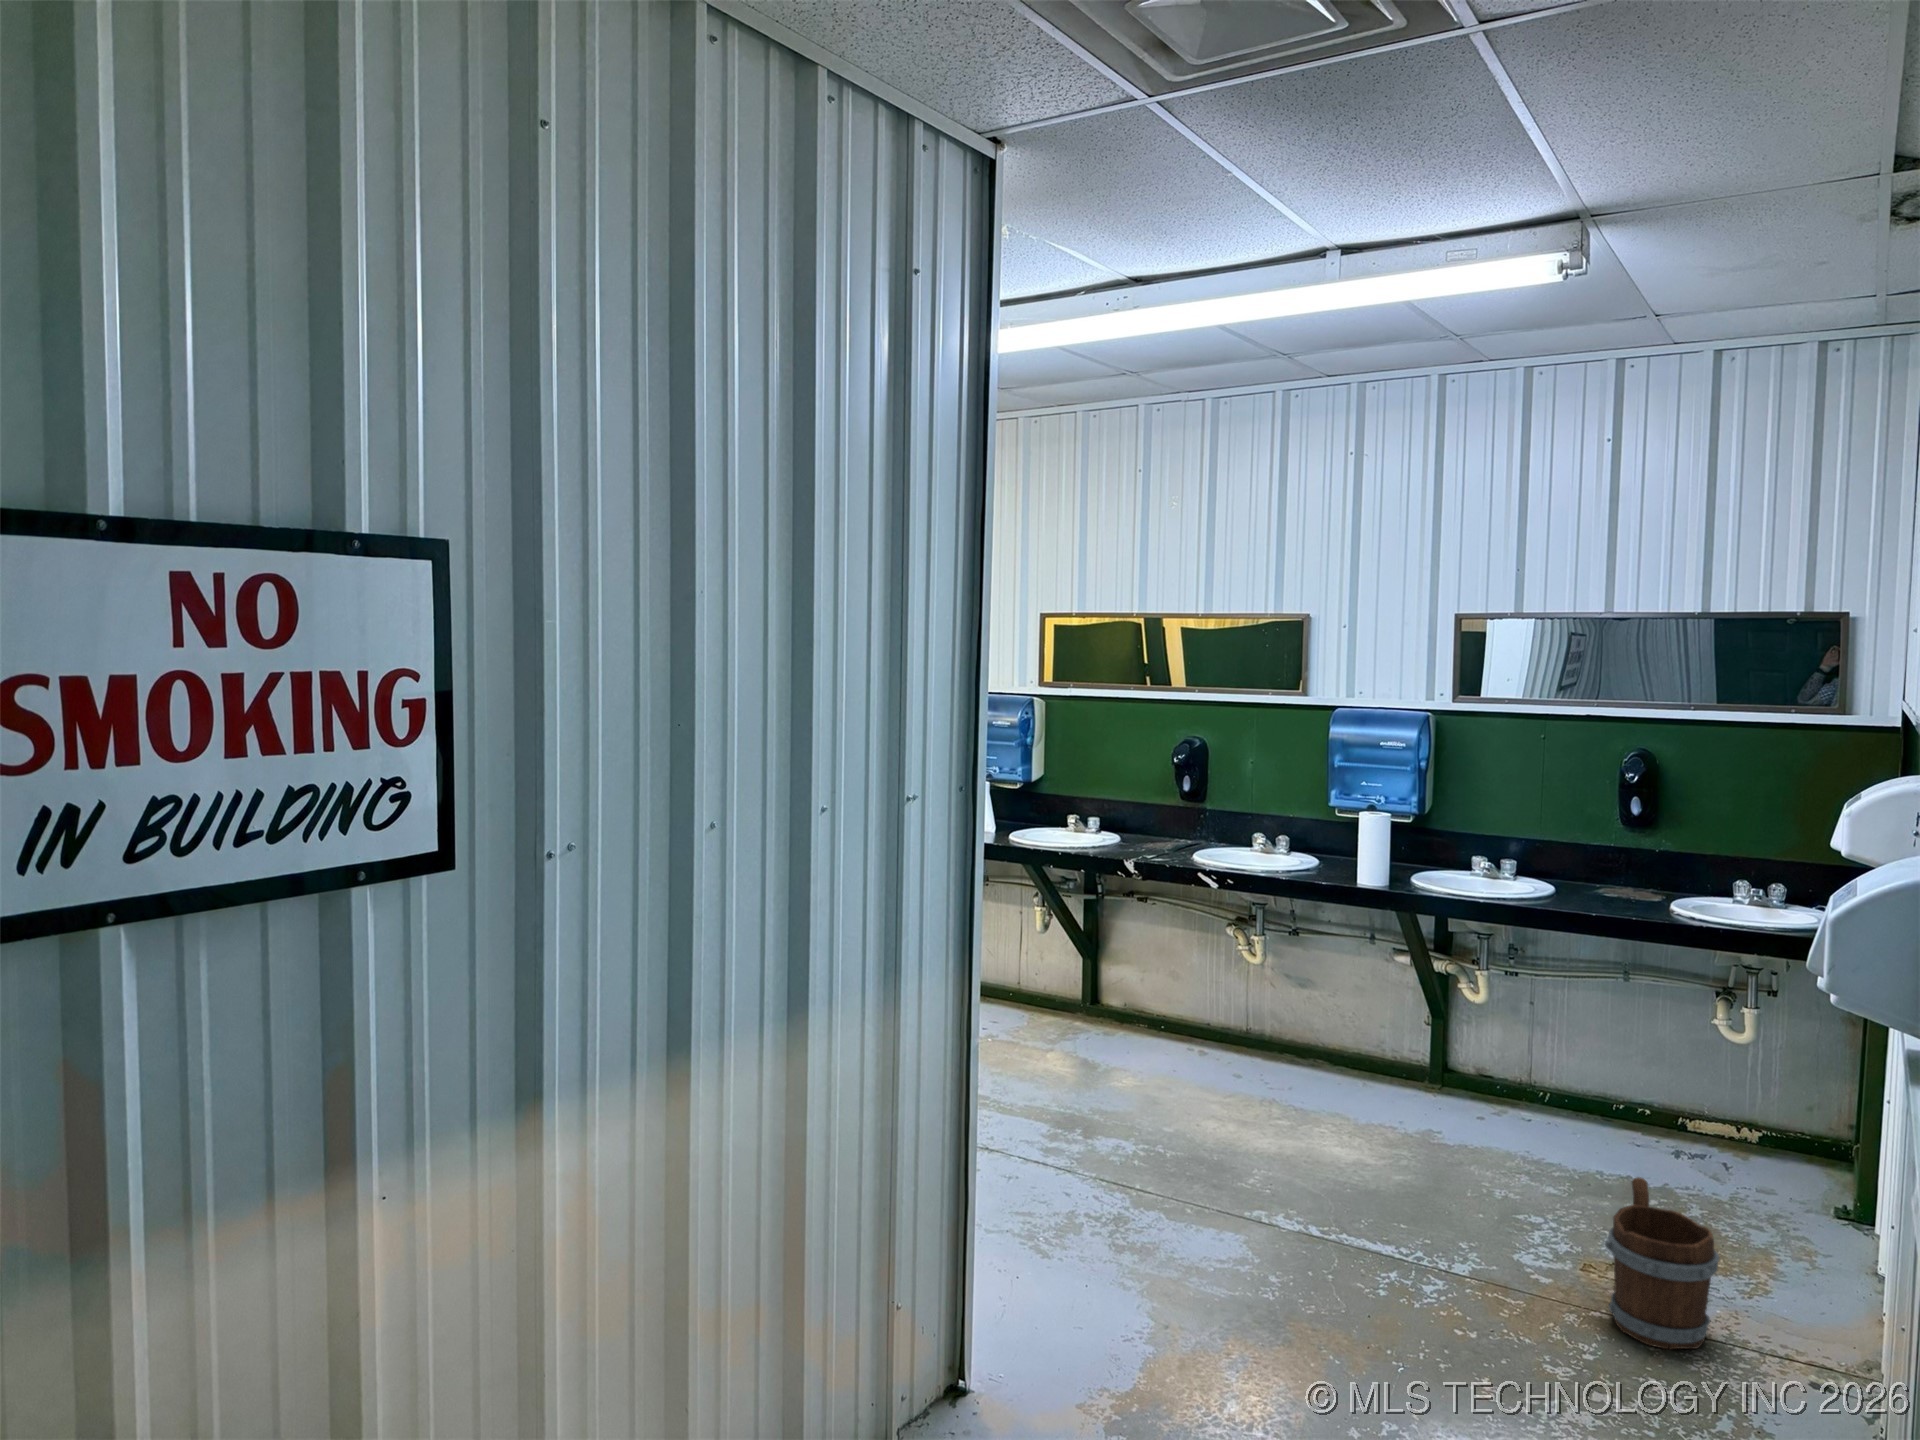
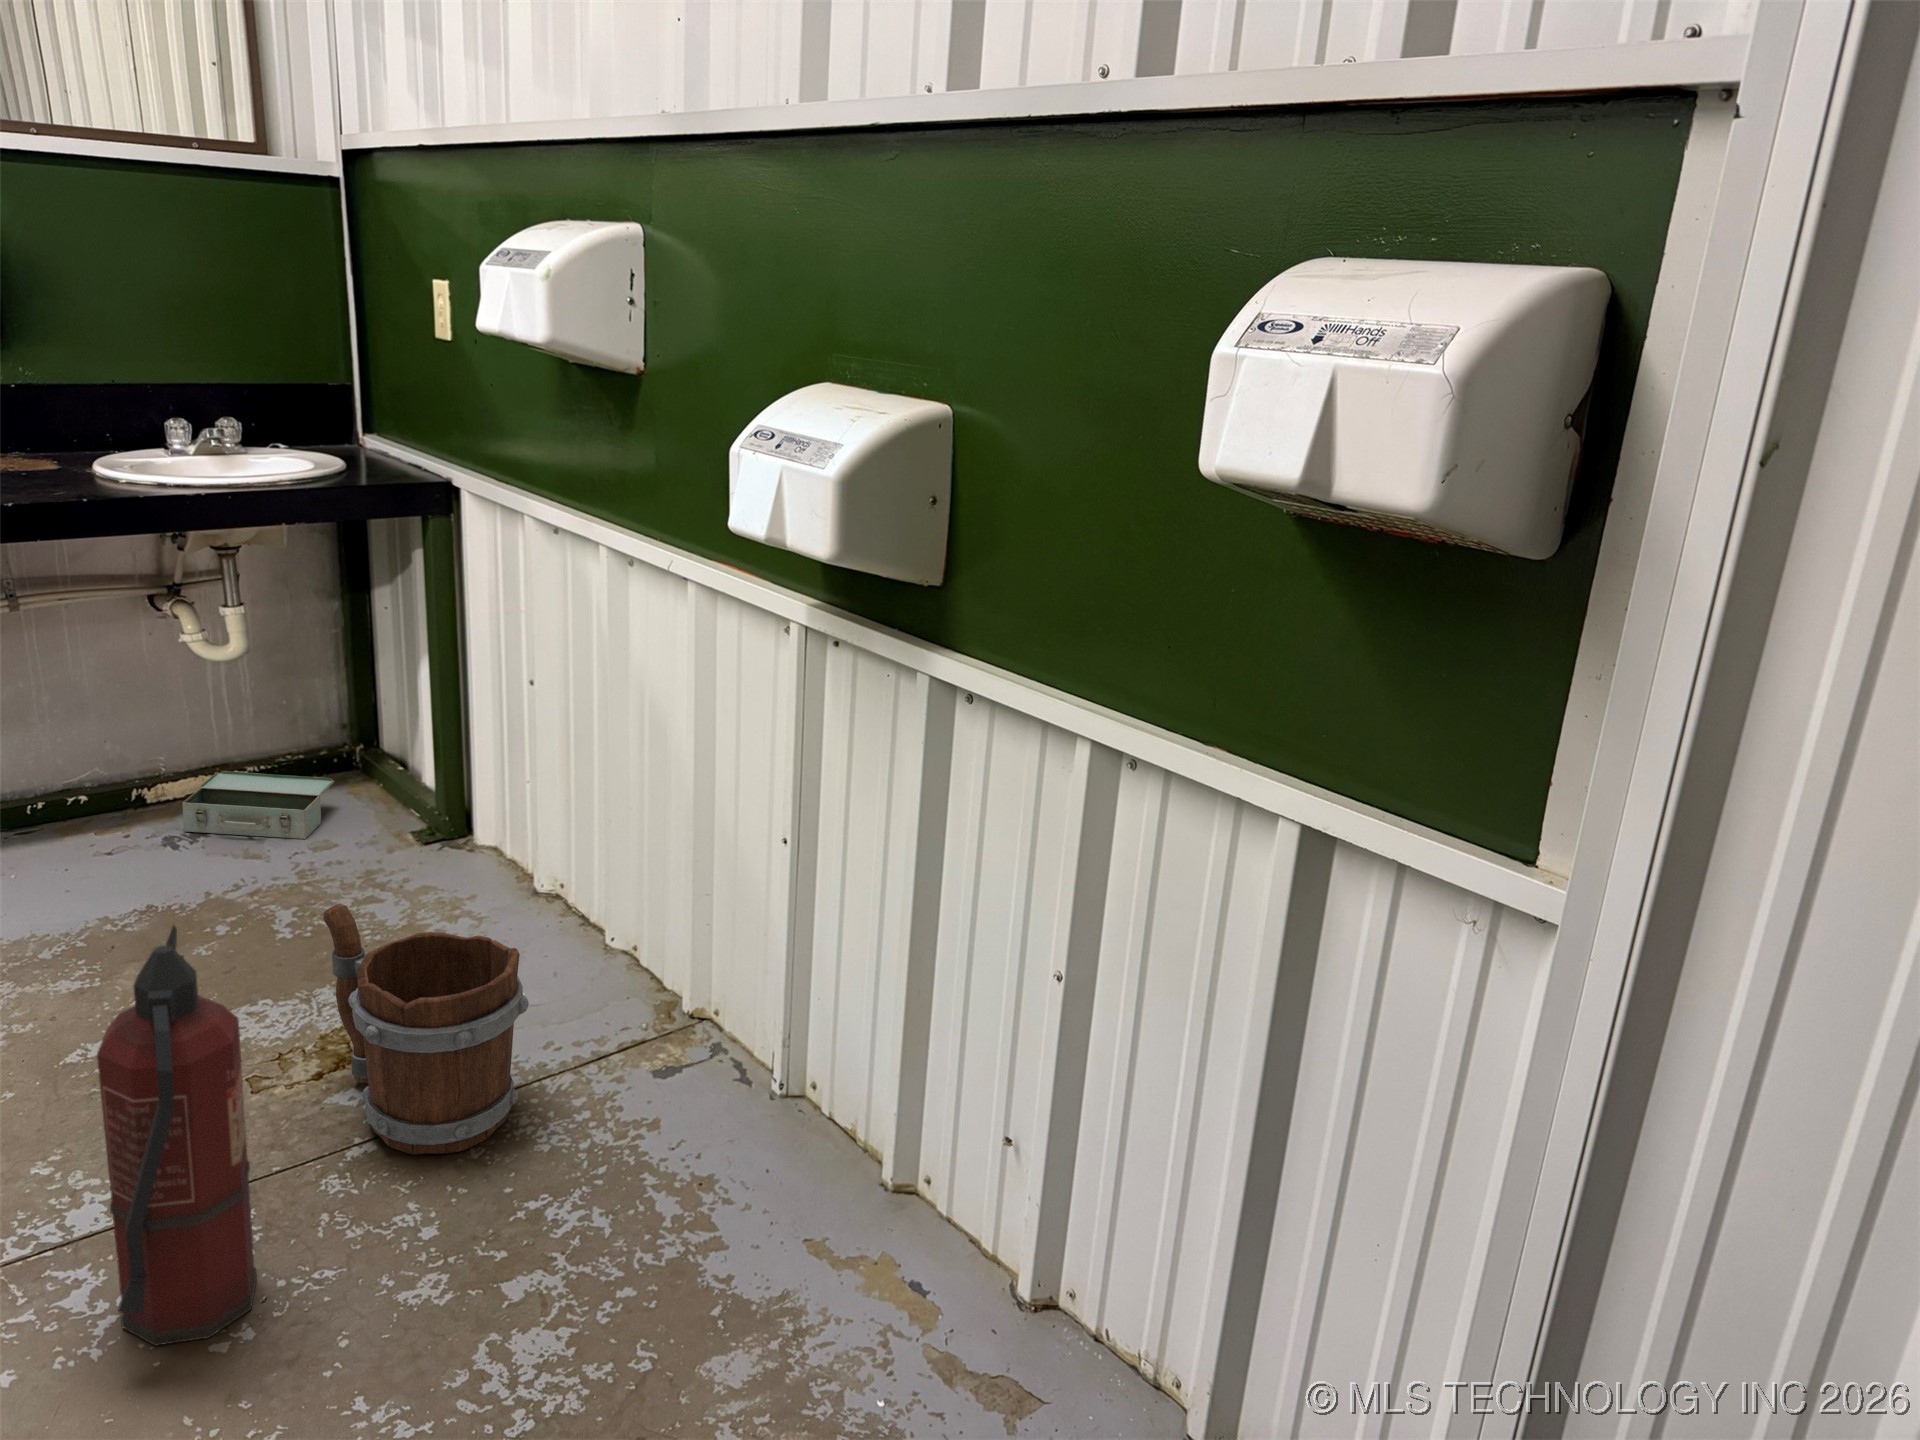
fire extinguisher: none [1419,1122,1505,1332] -> present [97,925,257,1346]
toolbox: none [1694,1125,1808,1184] -> present [182,771,334,839]

